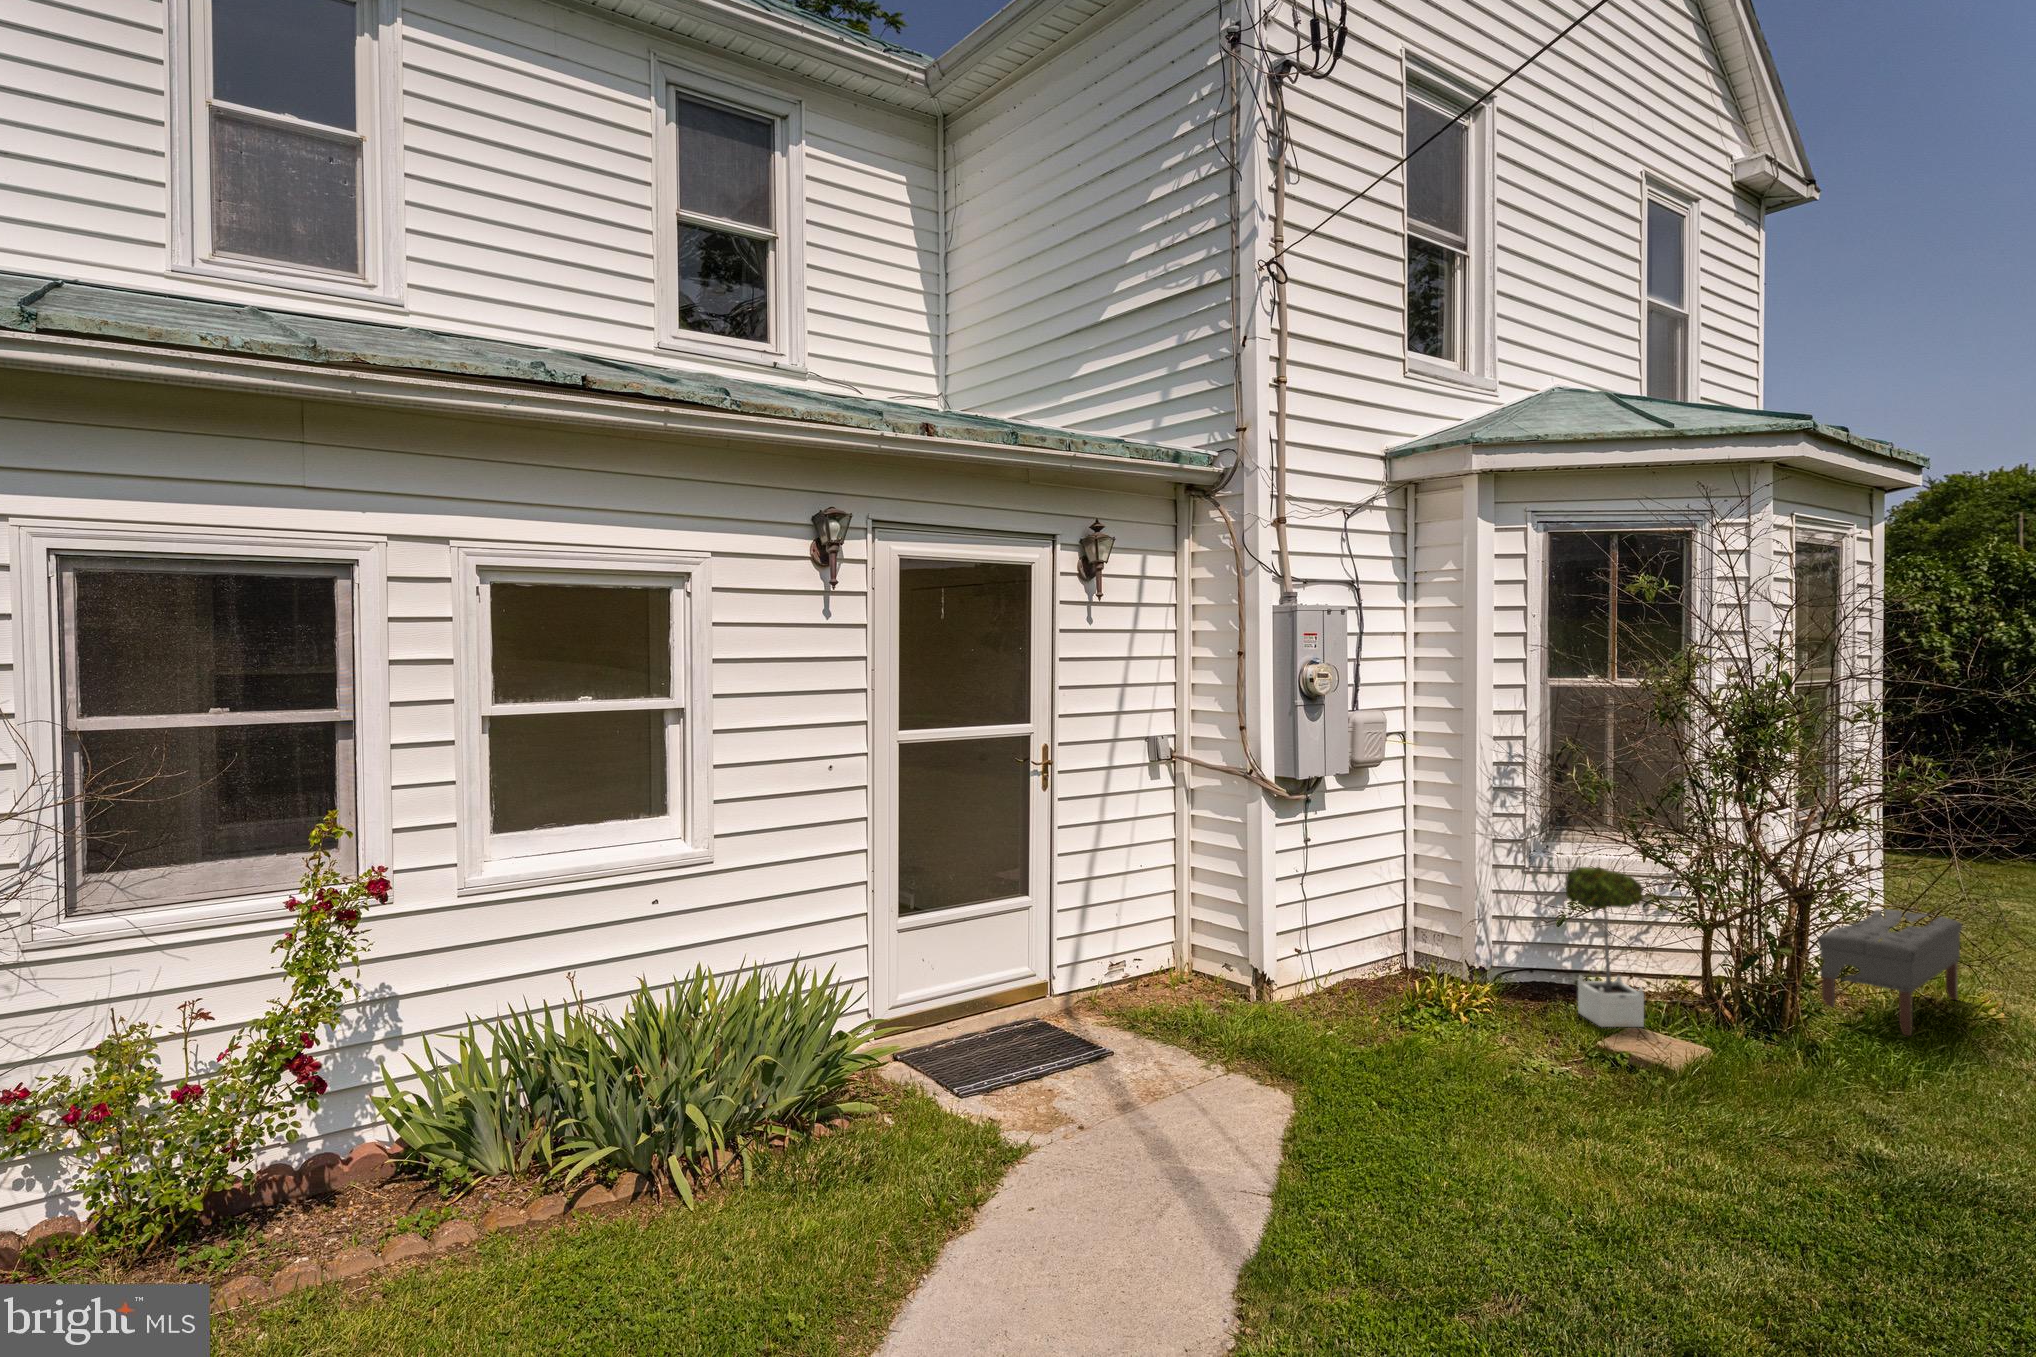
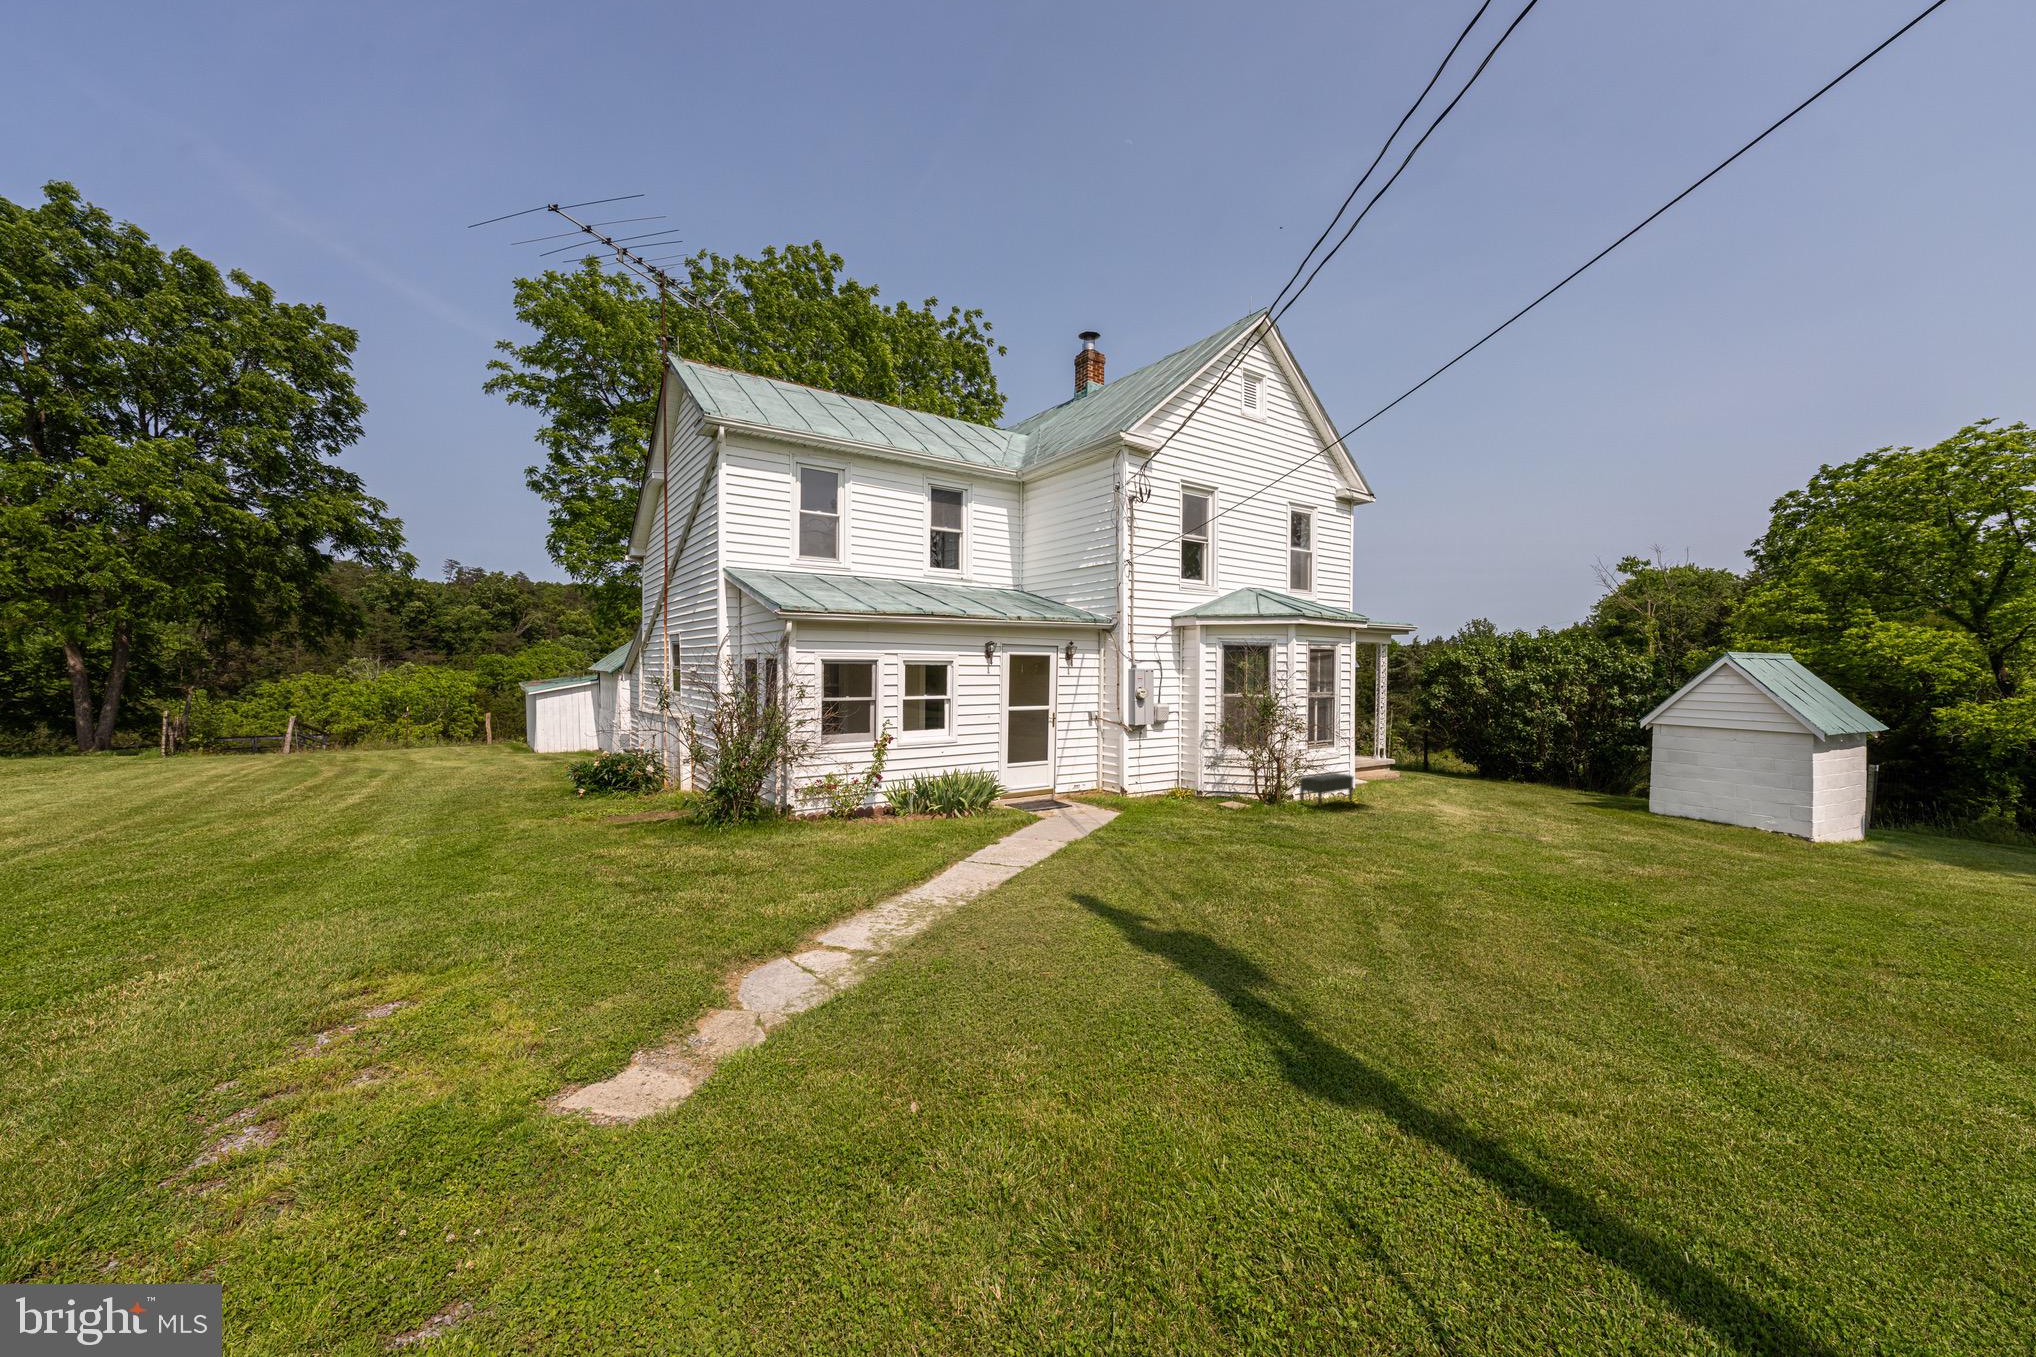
potted tree: present [1565,867,1645,1027] -> none [1219,754,1241,804]

